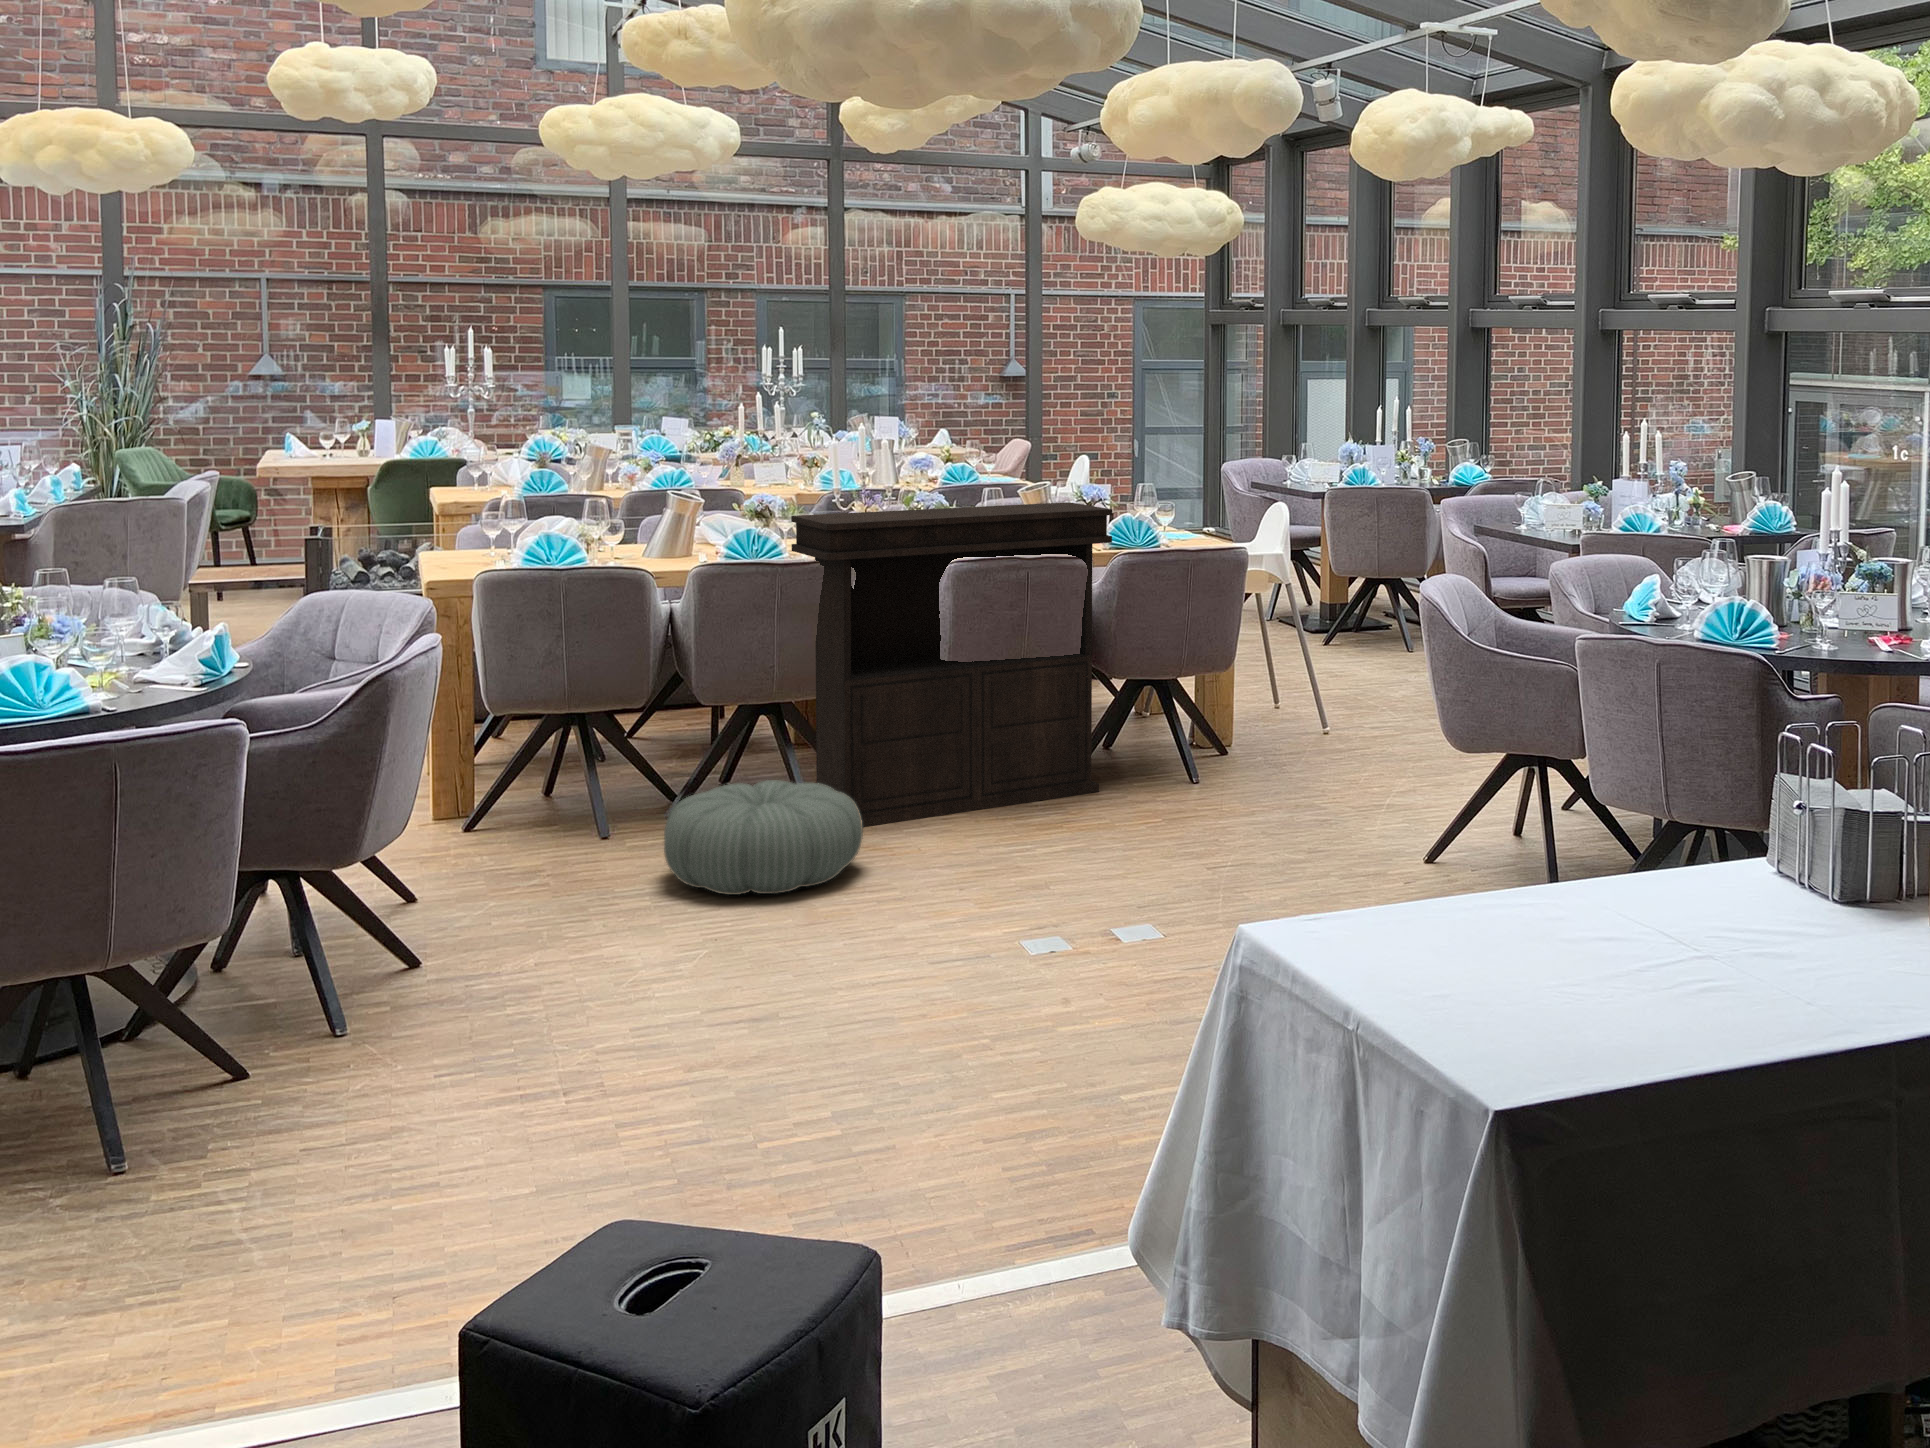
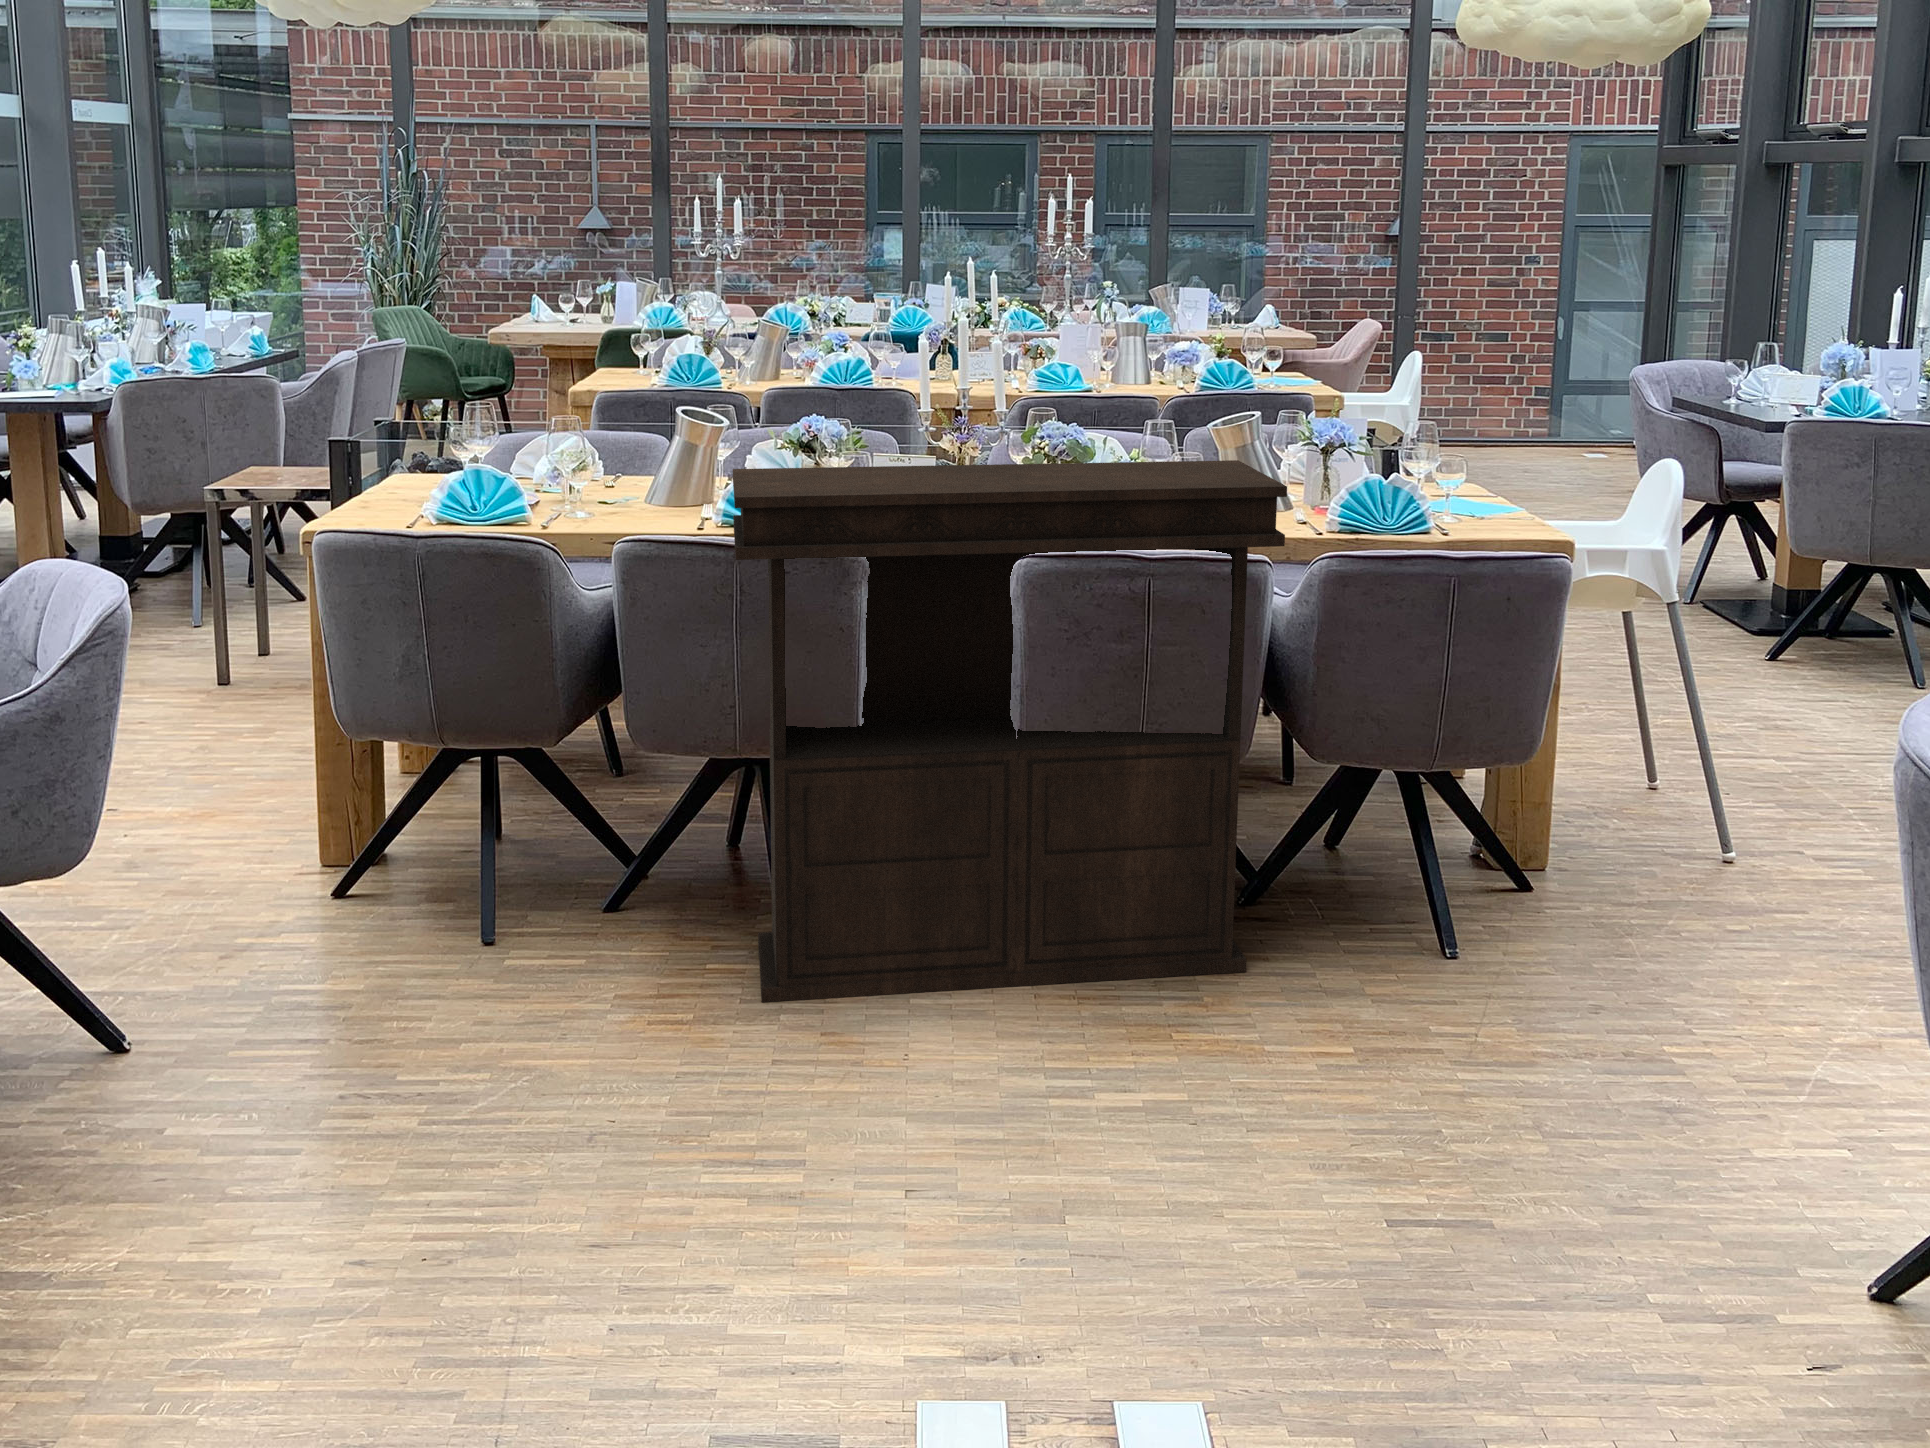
pouf: present [664,780,863,895] -> none [354,936,706,1195]

